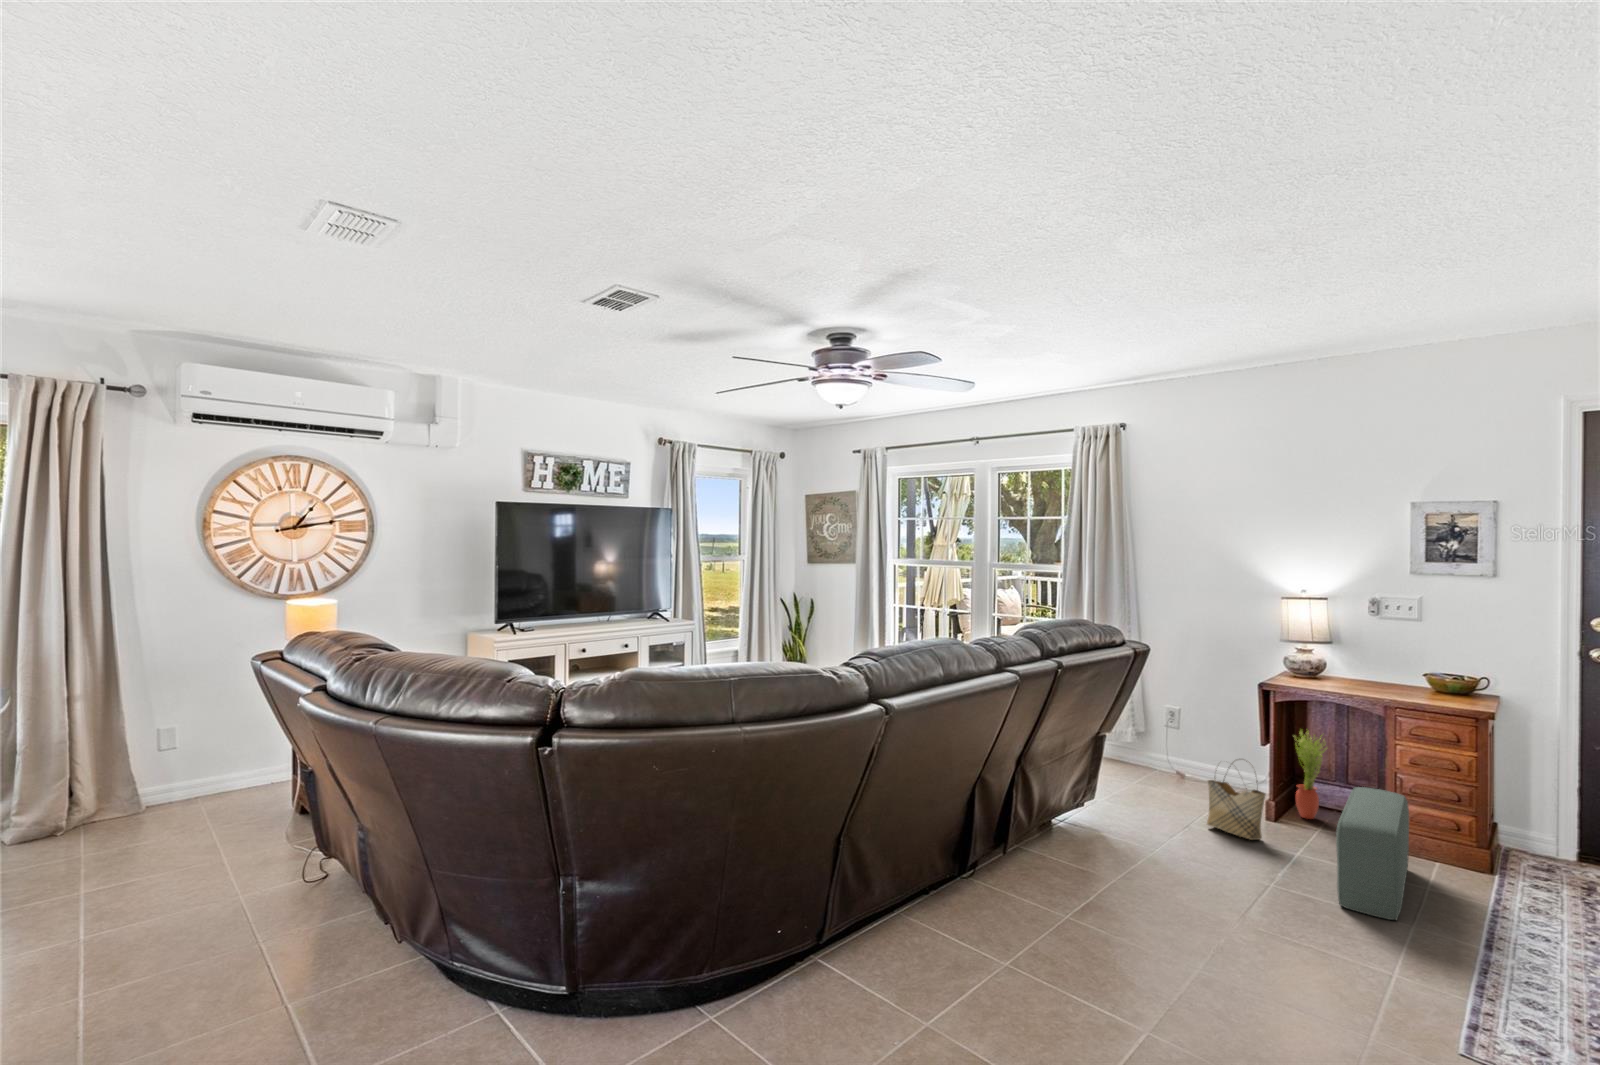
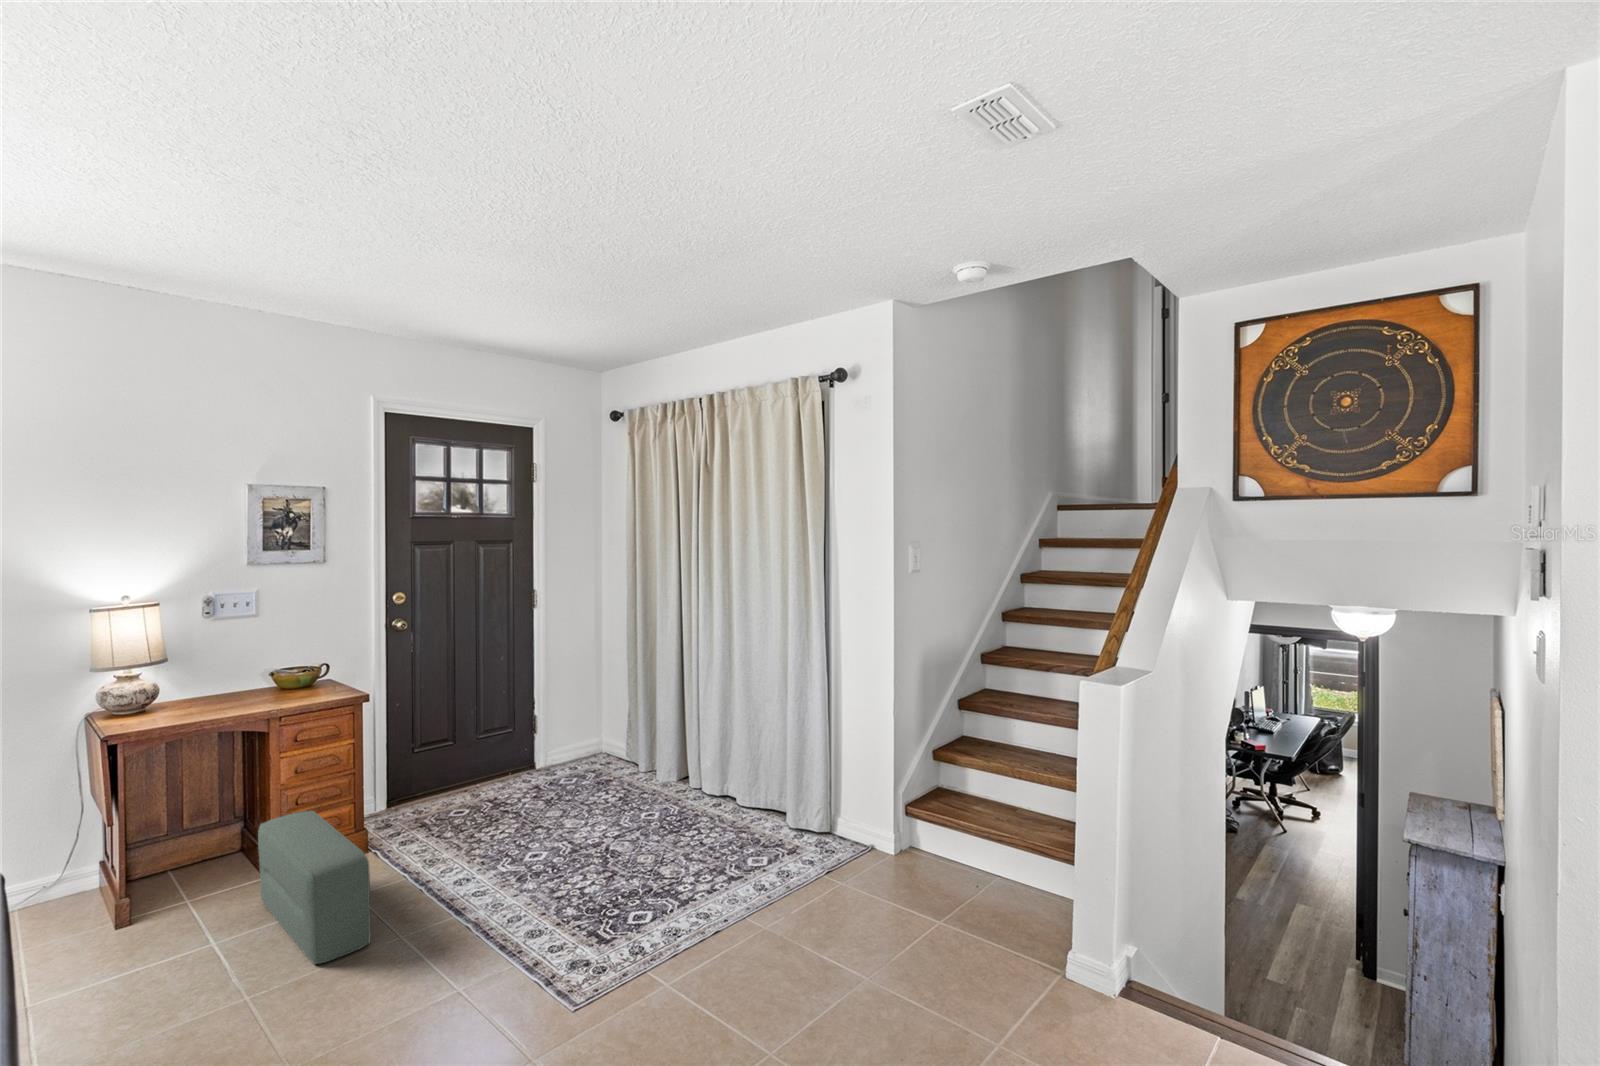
potted plant: present [1295,730,1325,819] -> none [141,774,186,888]
woven basket: present [1207,776,1265,840] -> none [51,851,152,971]

